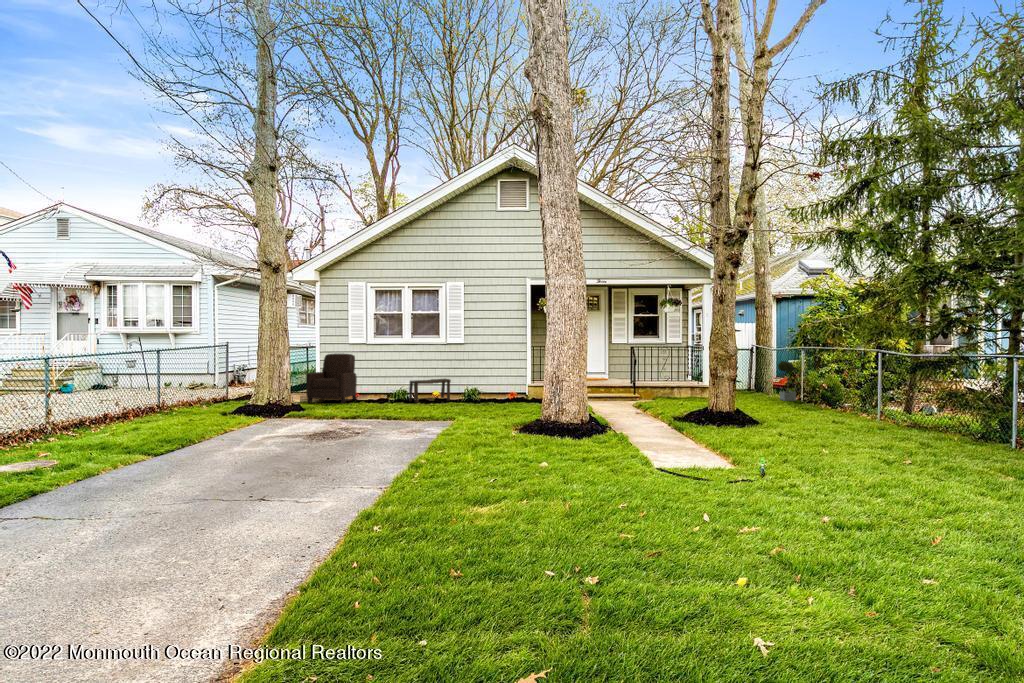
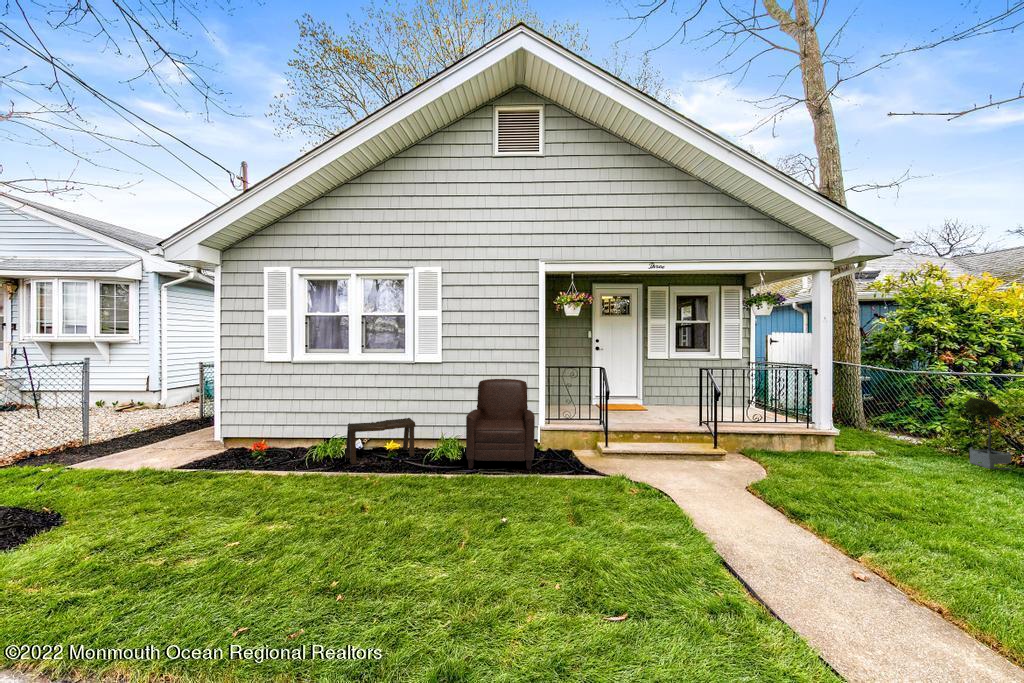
chair: present [306,353,357,404] -> present [466,379,535,469]

